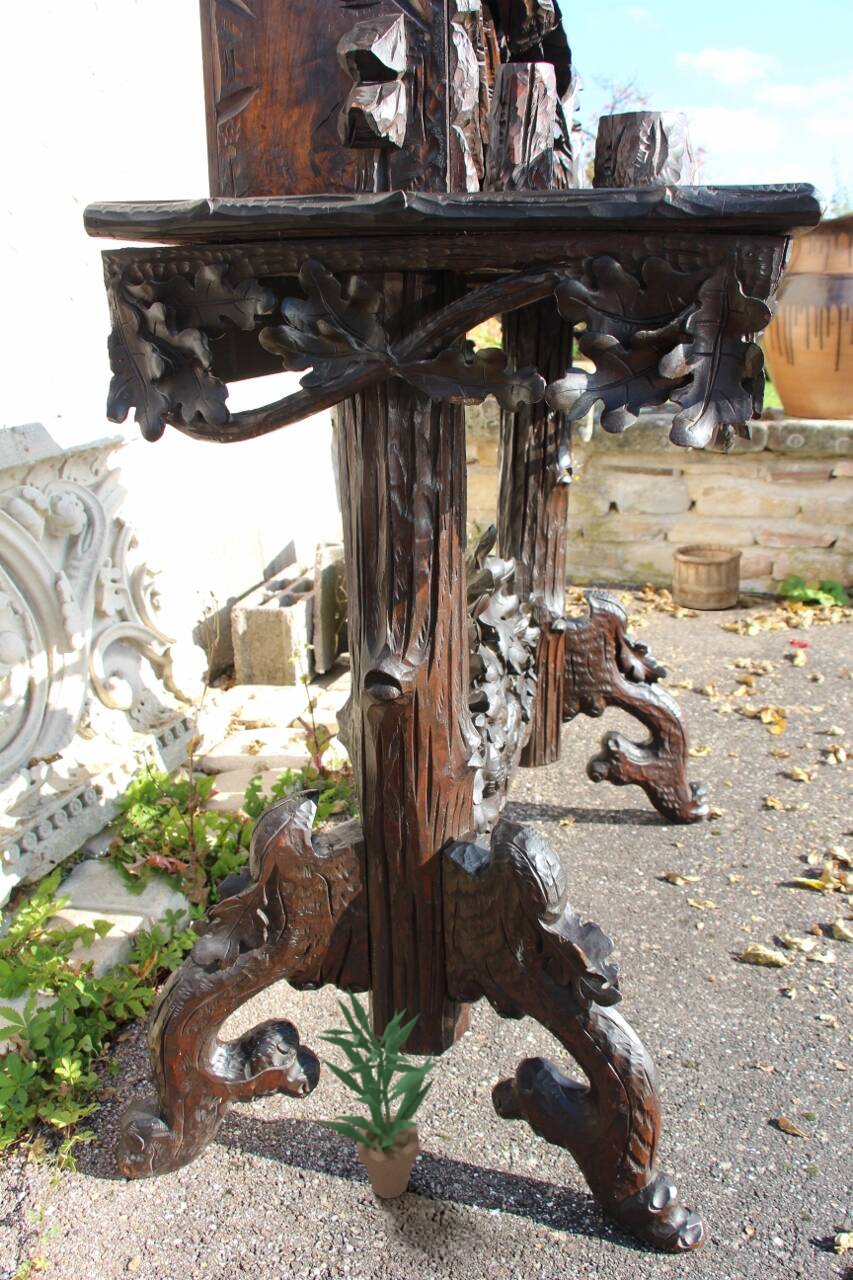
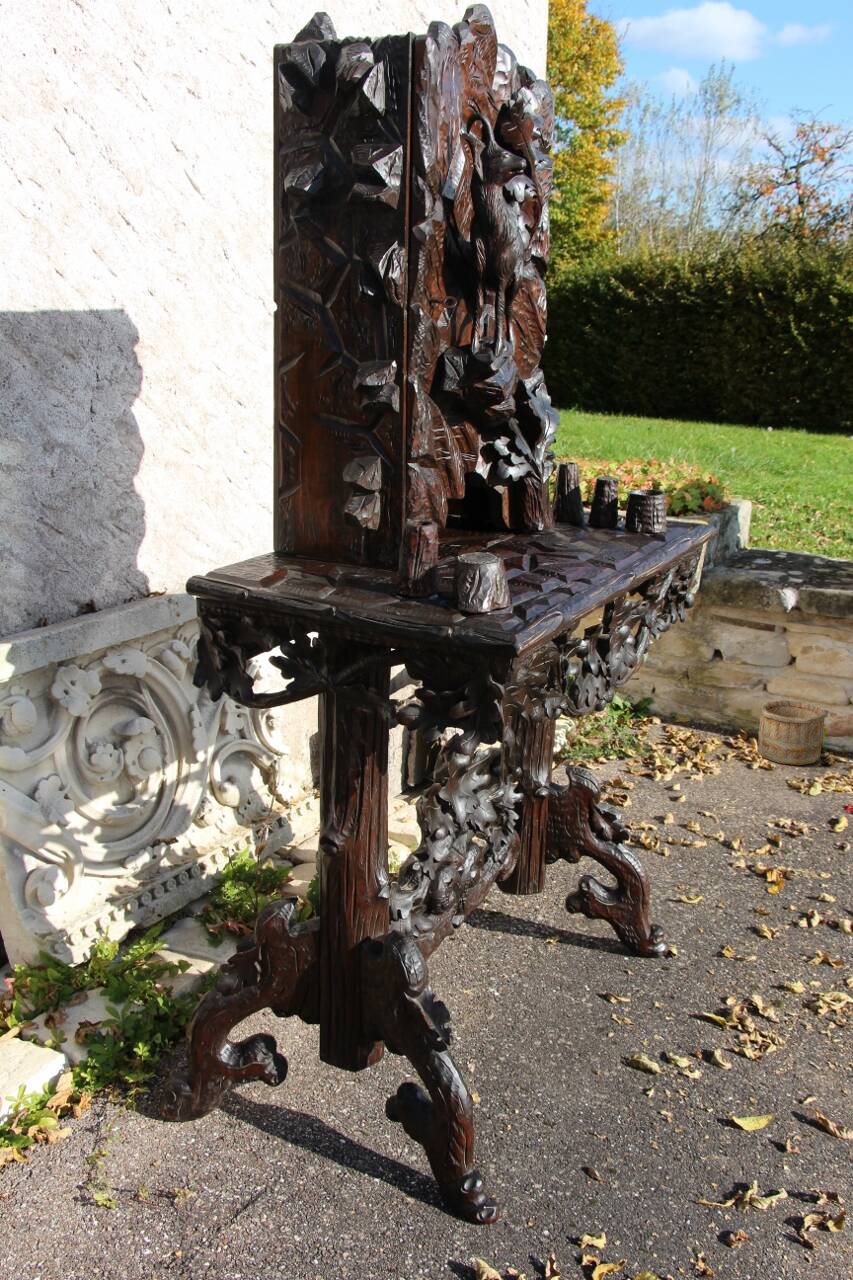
potted plant: present [317,988,437,1198] -> none [273,1021,357,1161]

